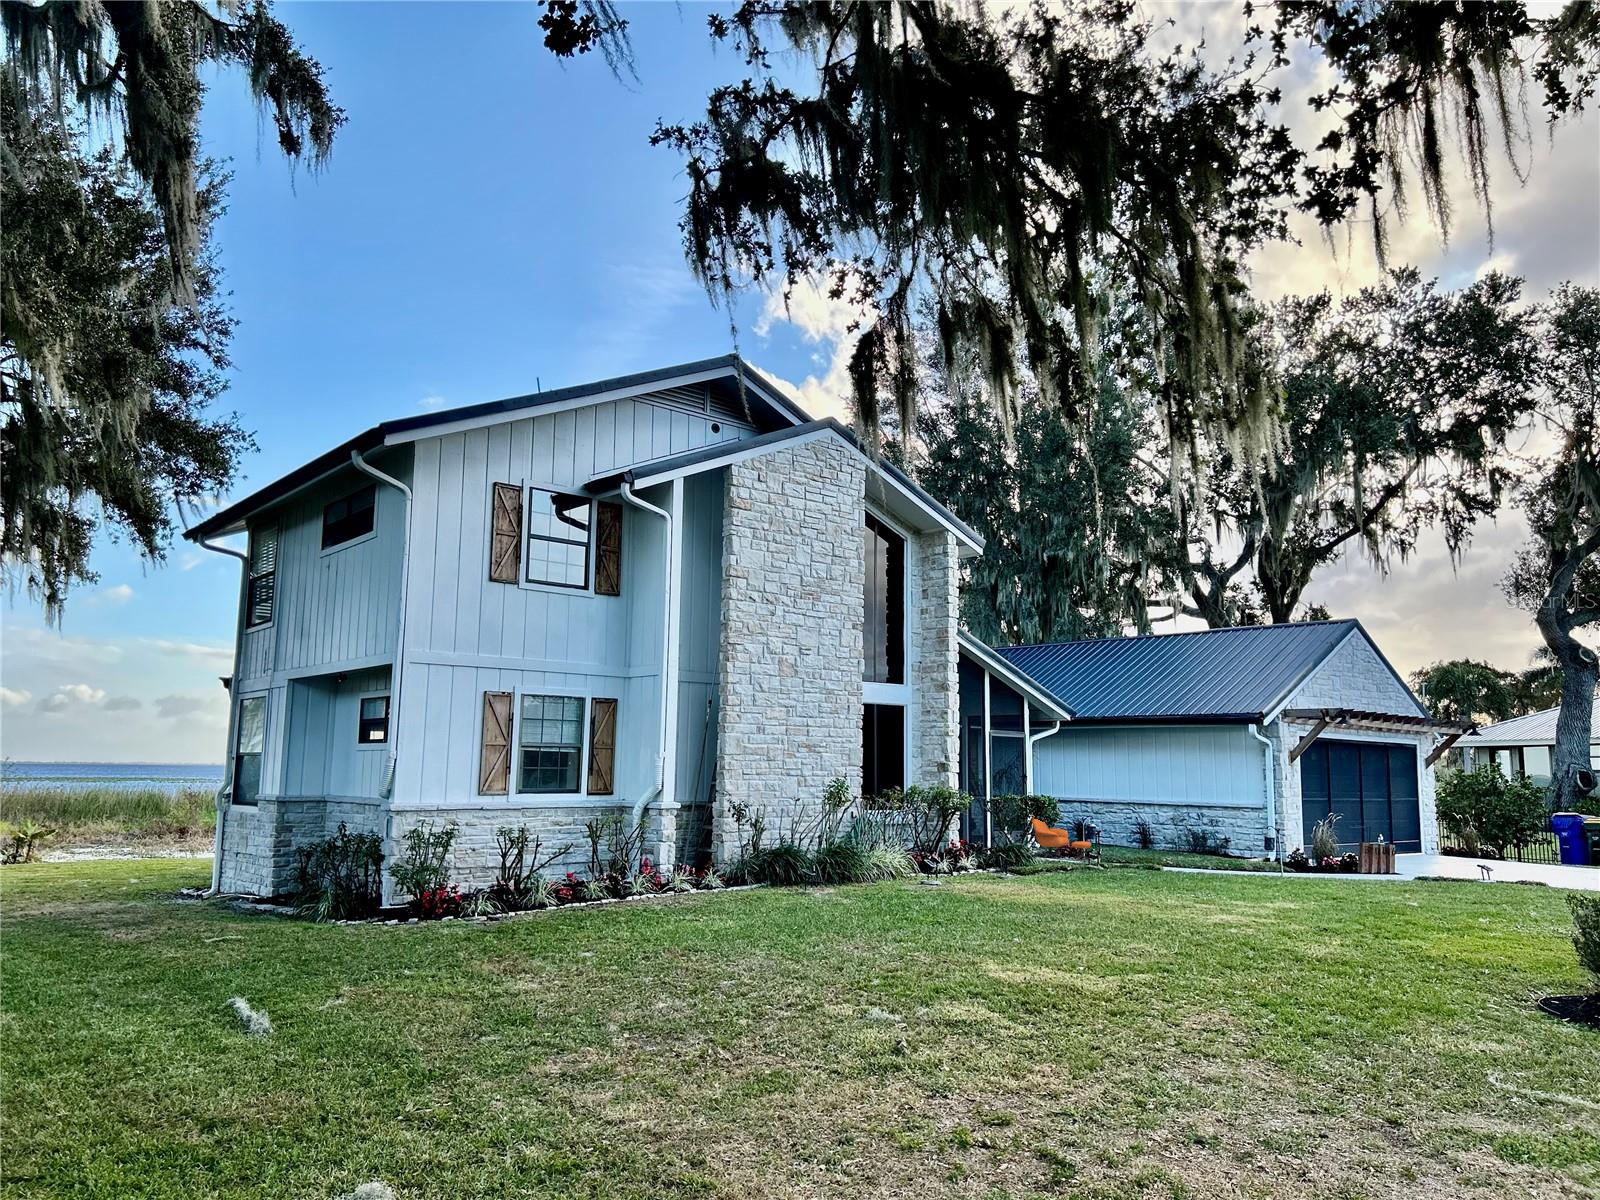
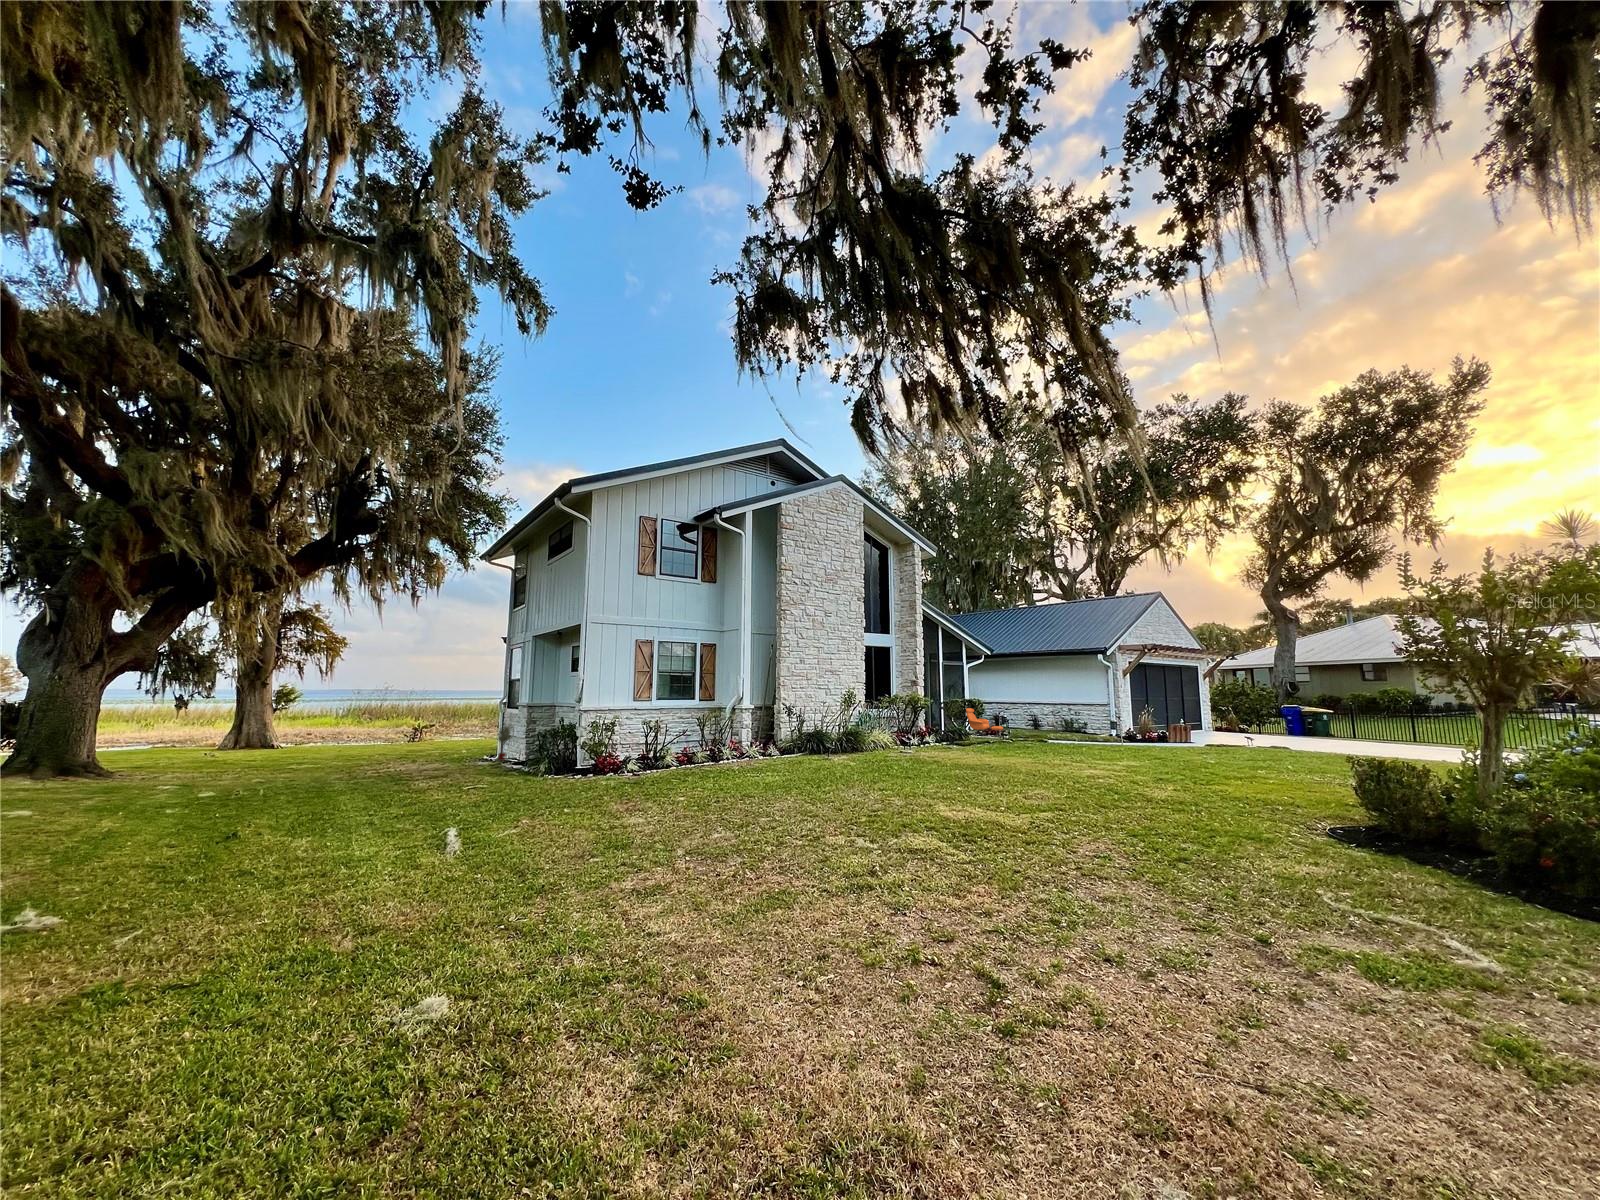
potted tree: none [225,826,266,895] -> present [497,722,514,761]

